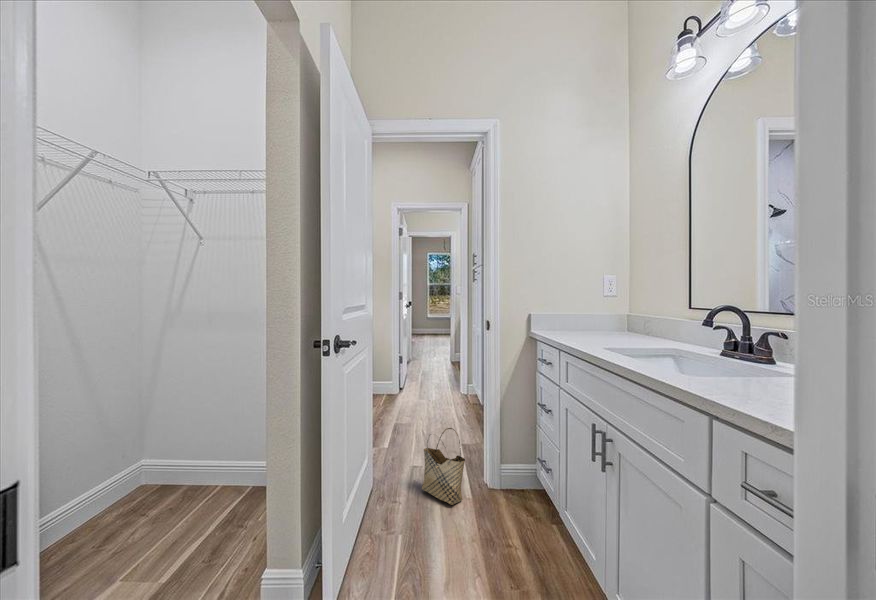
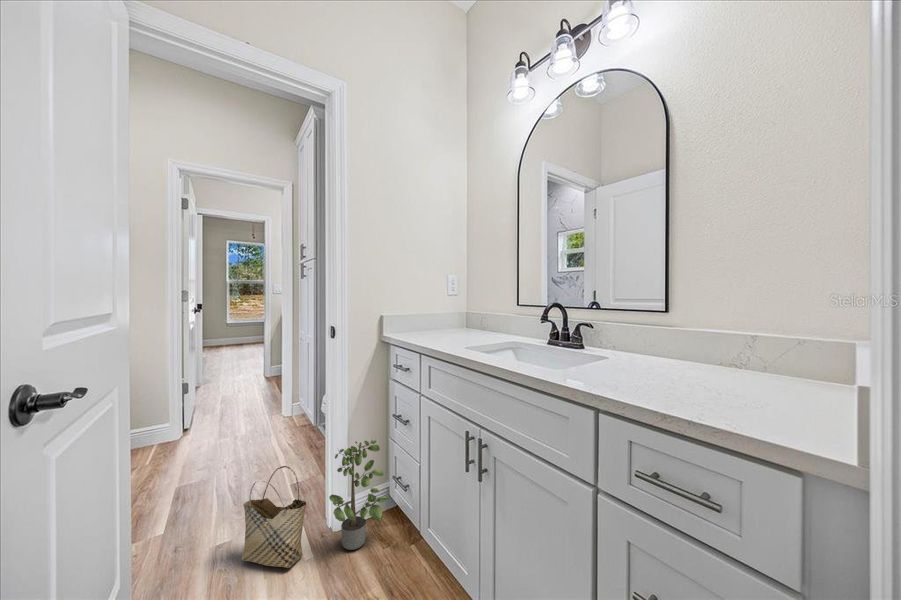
potted plant: none [483,418,536,509] -> present [329,440,390,550]

